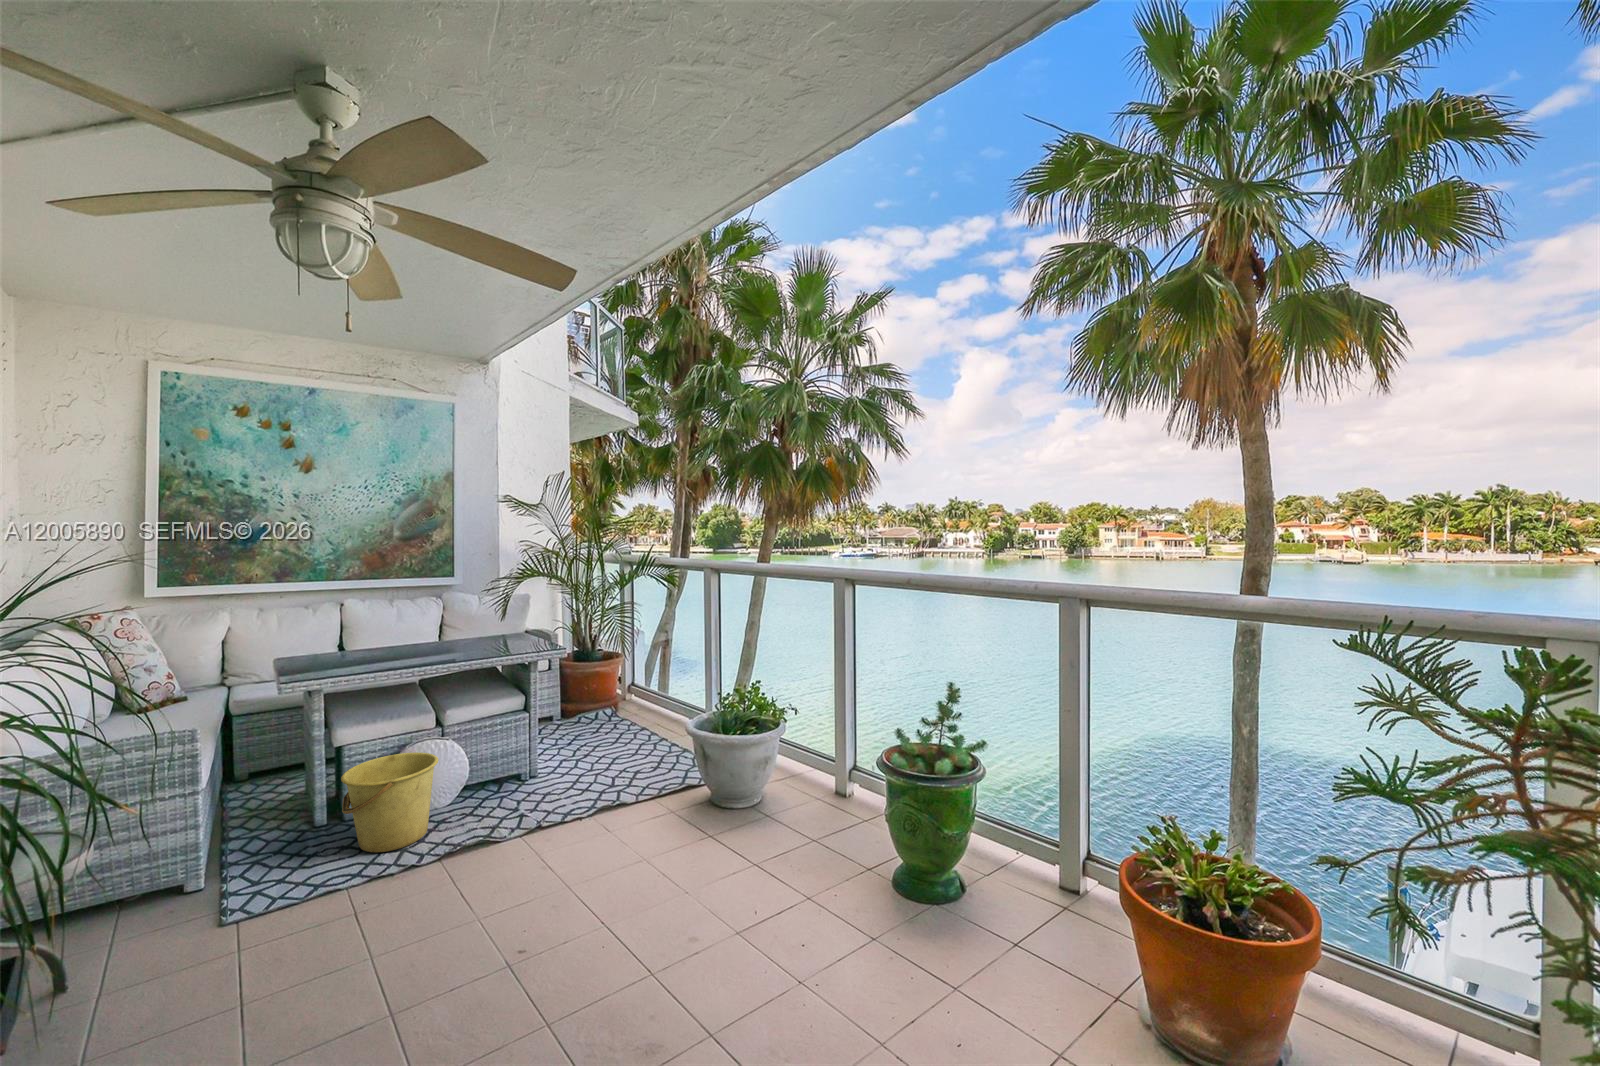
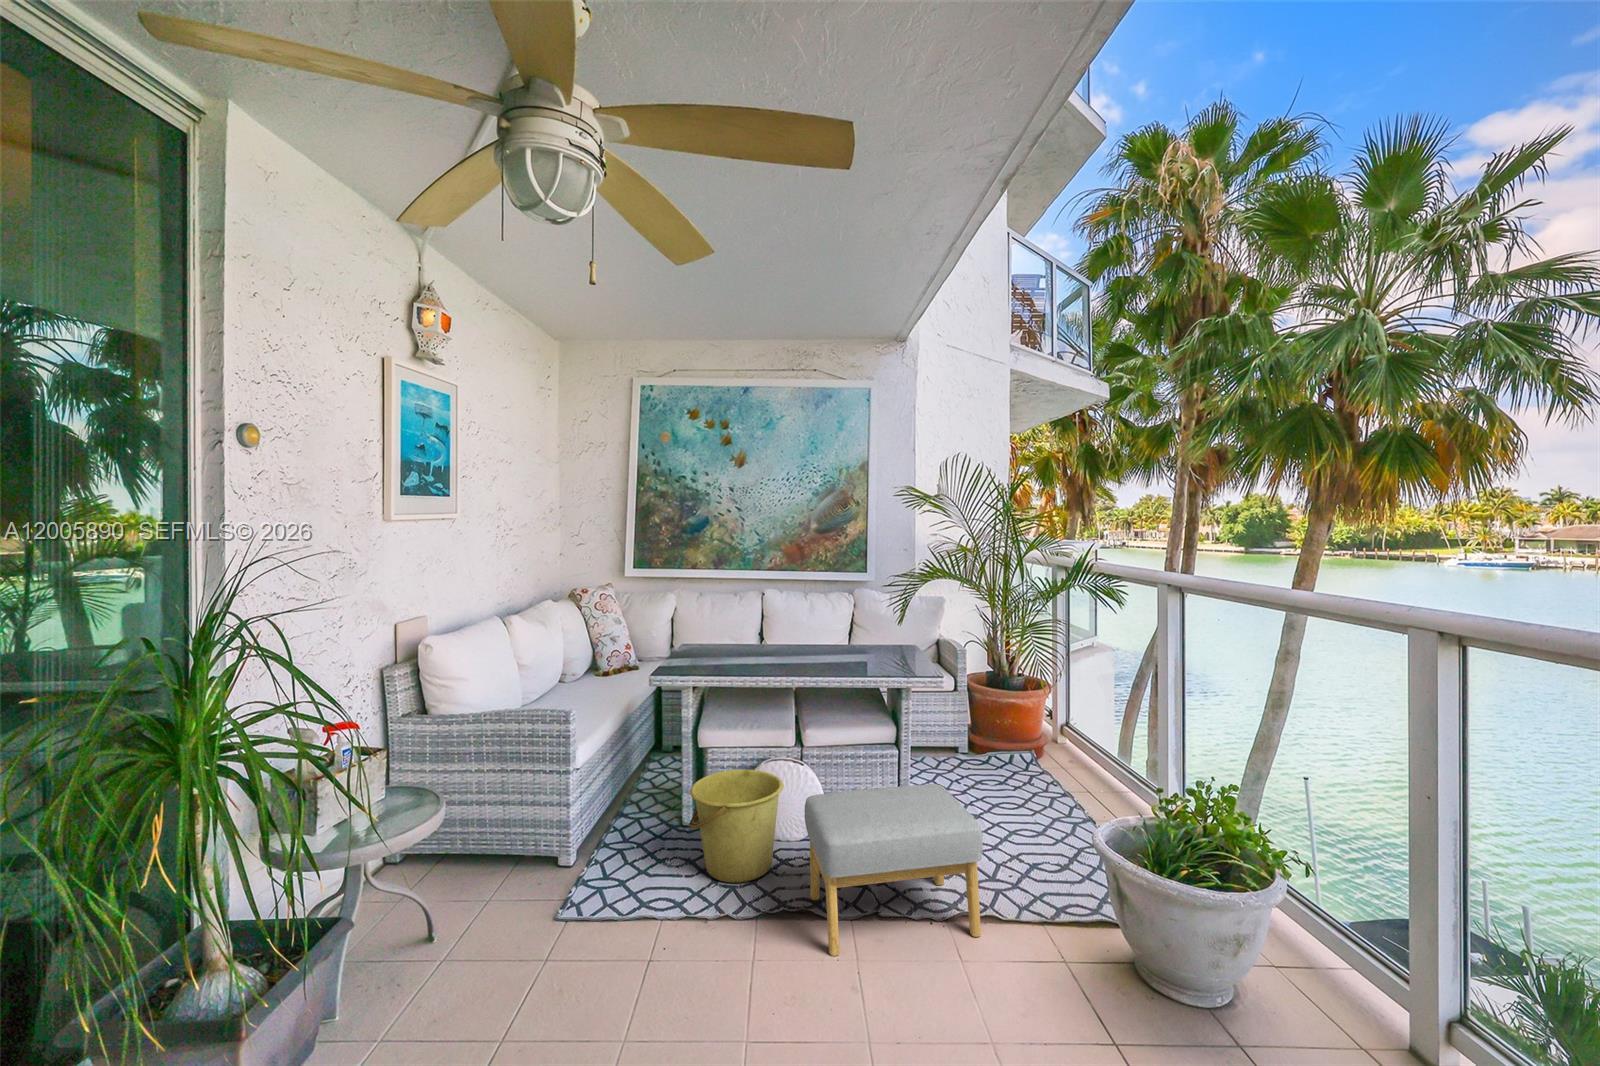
footstool: none [470,727,617,861] -> present [805,784,983,956]

